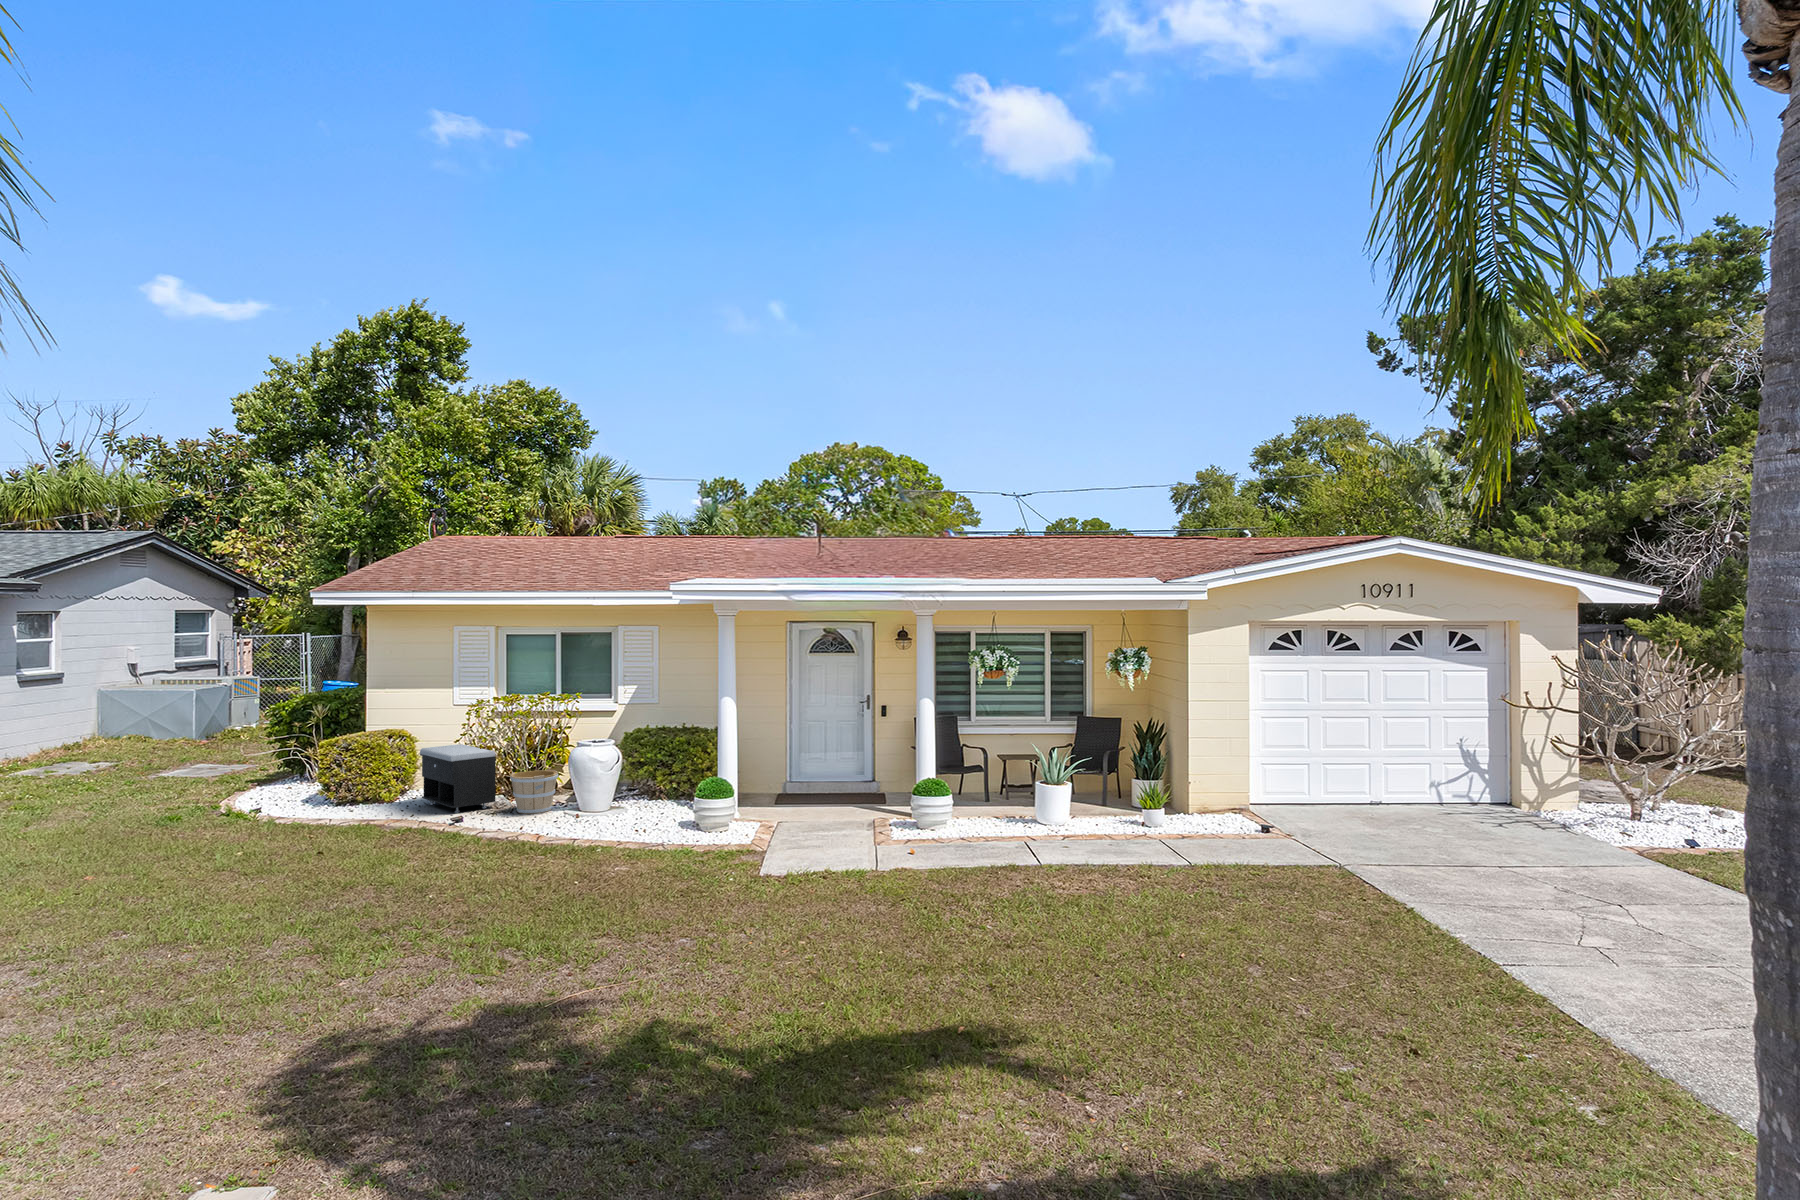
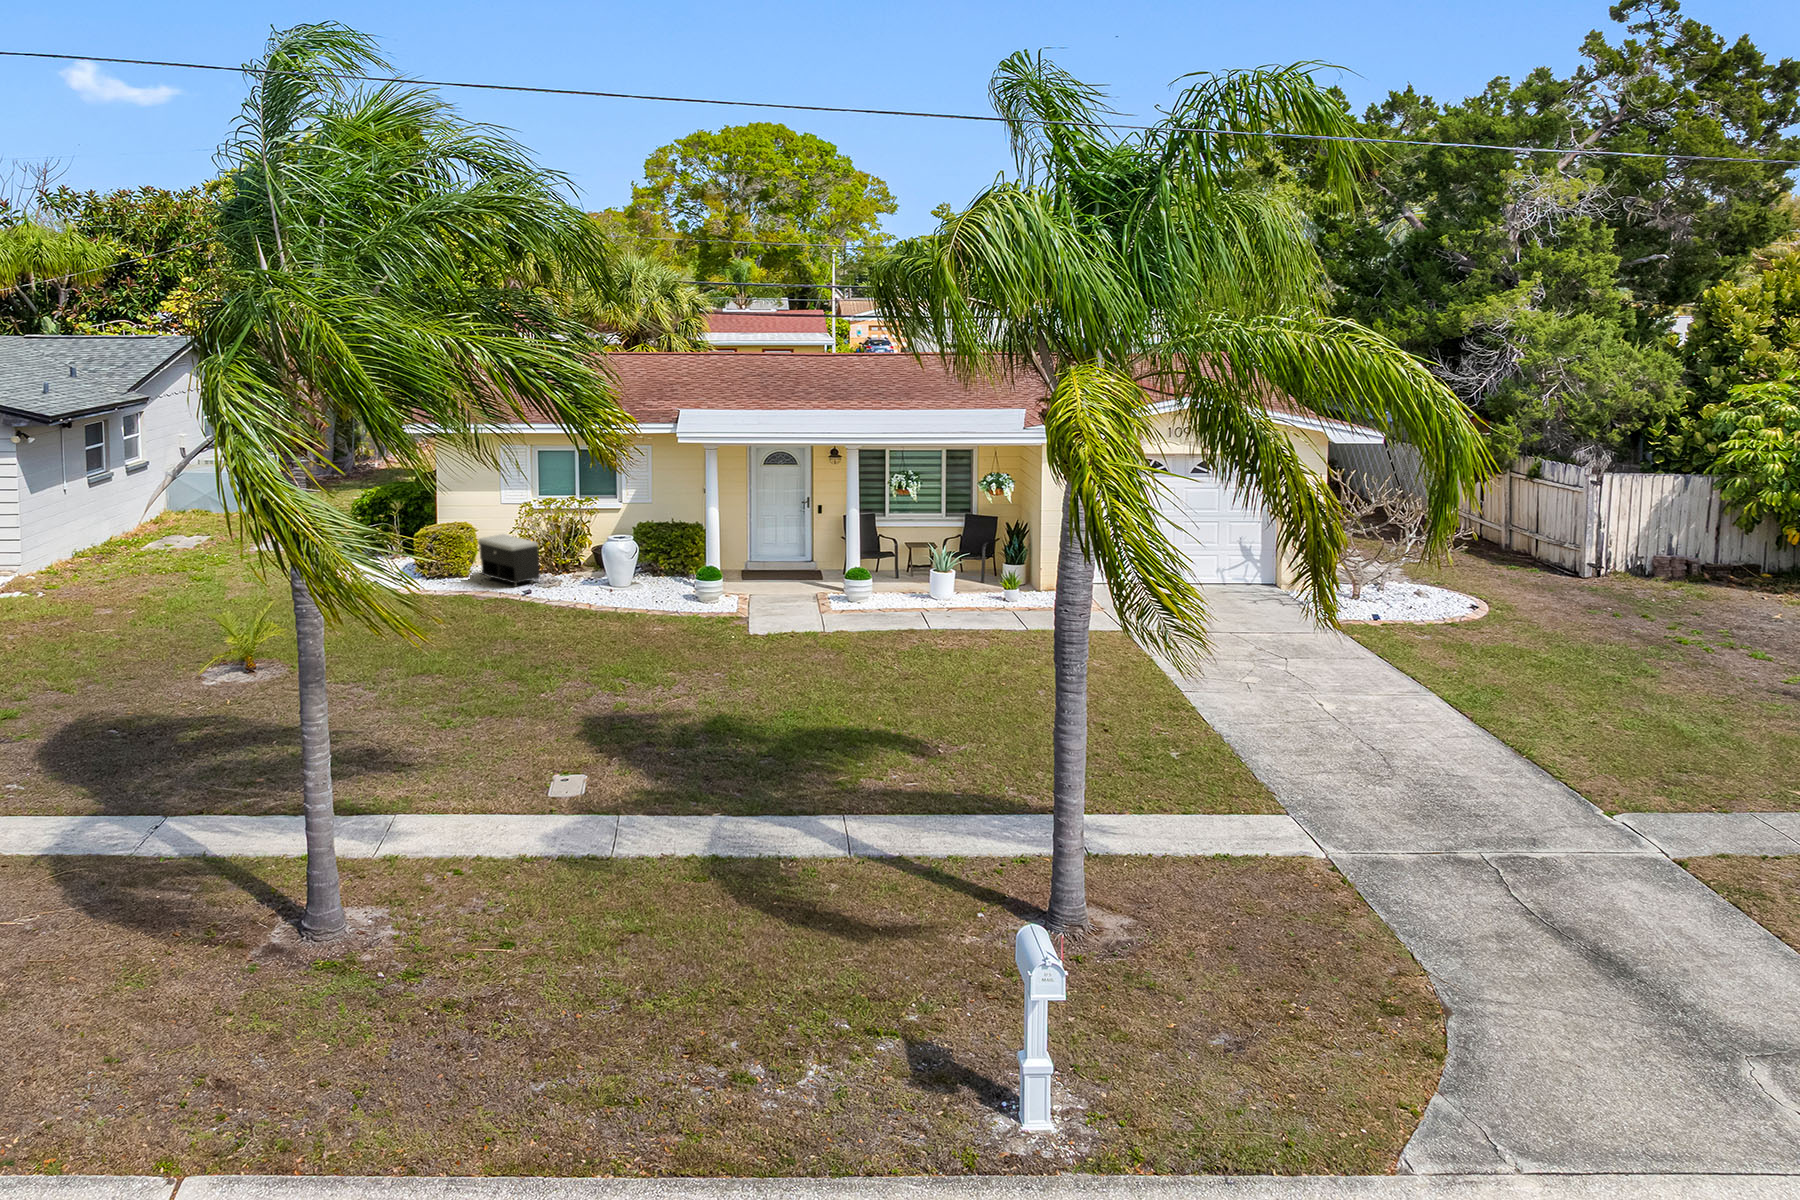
wooden bucket: present [510,769,558,814] -> none [553,555,587,588]

